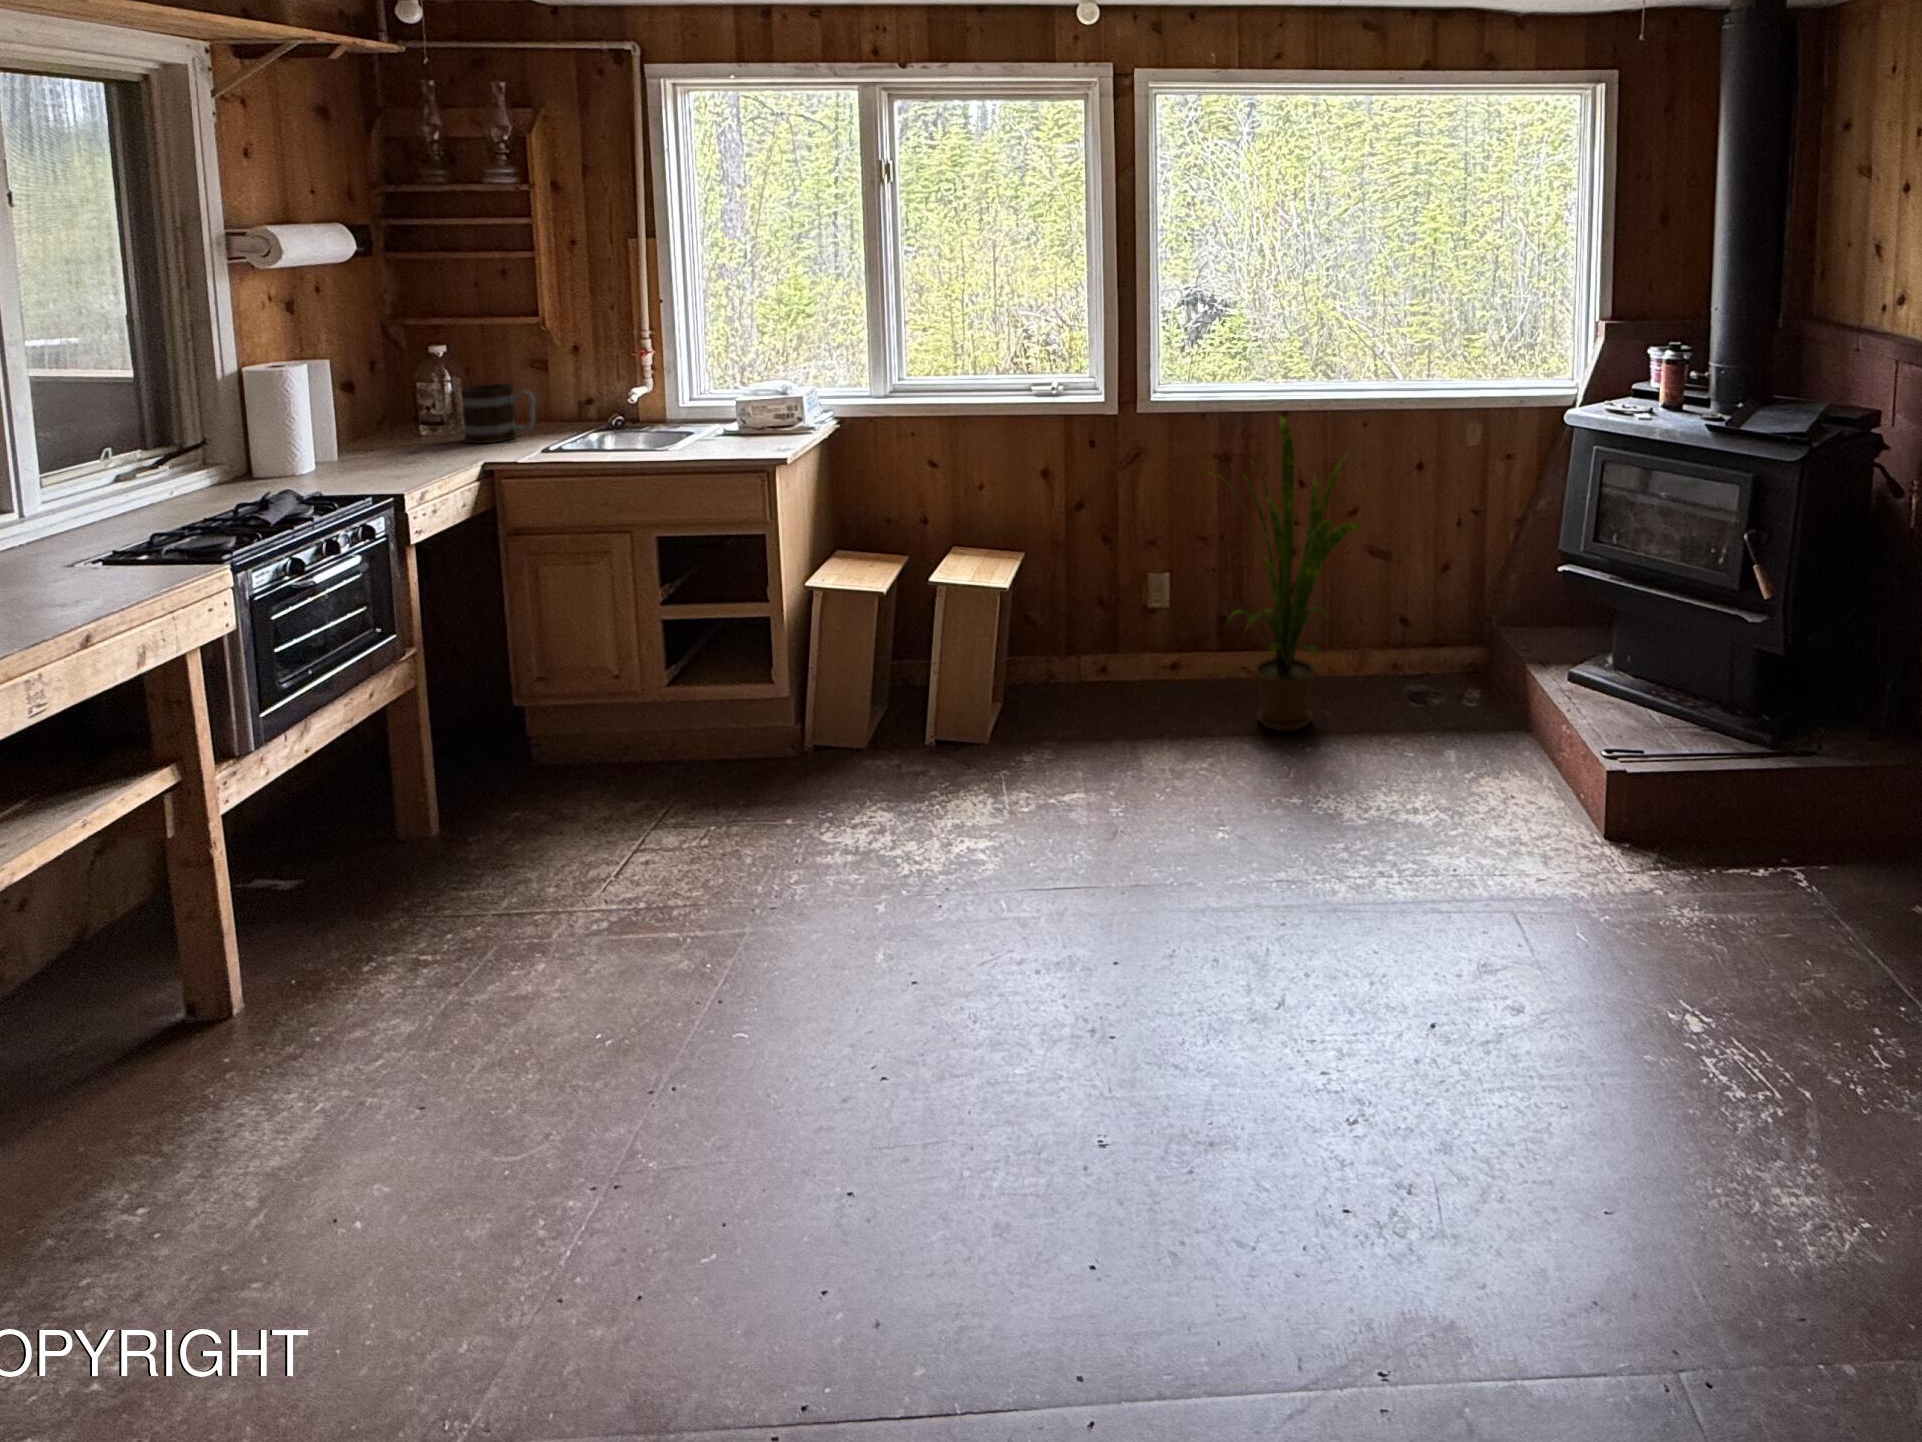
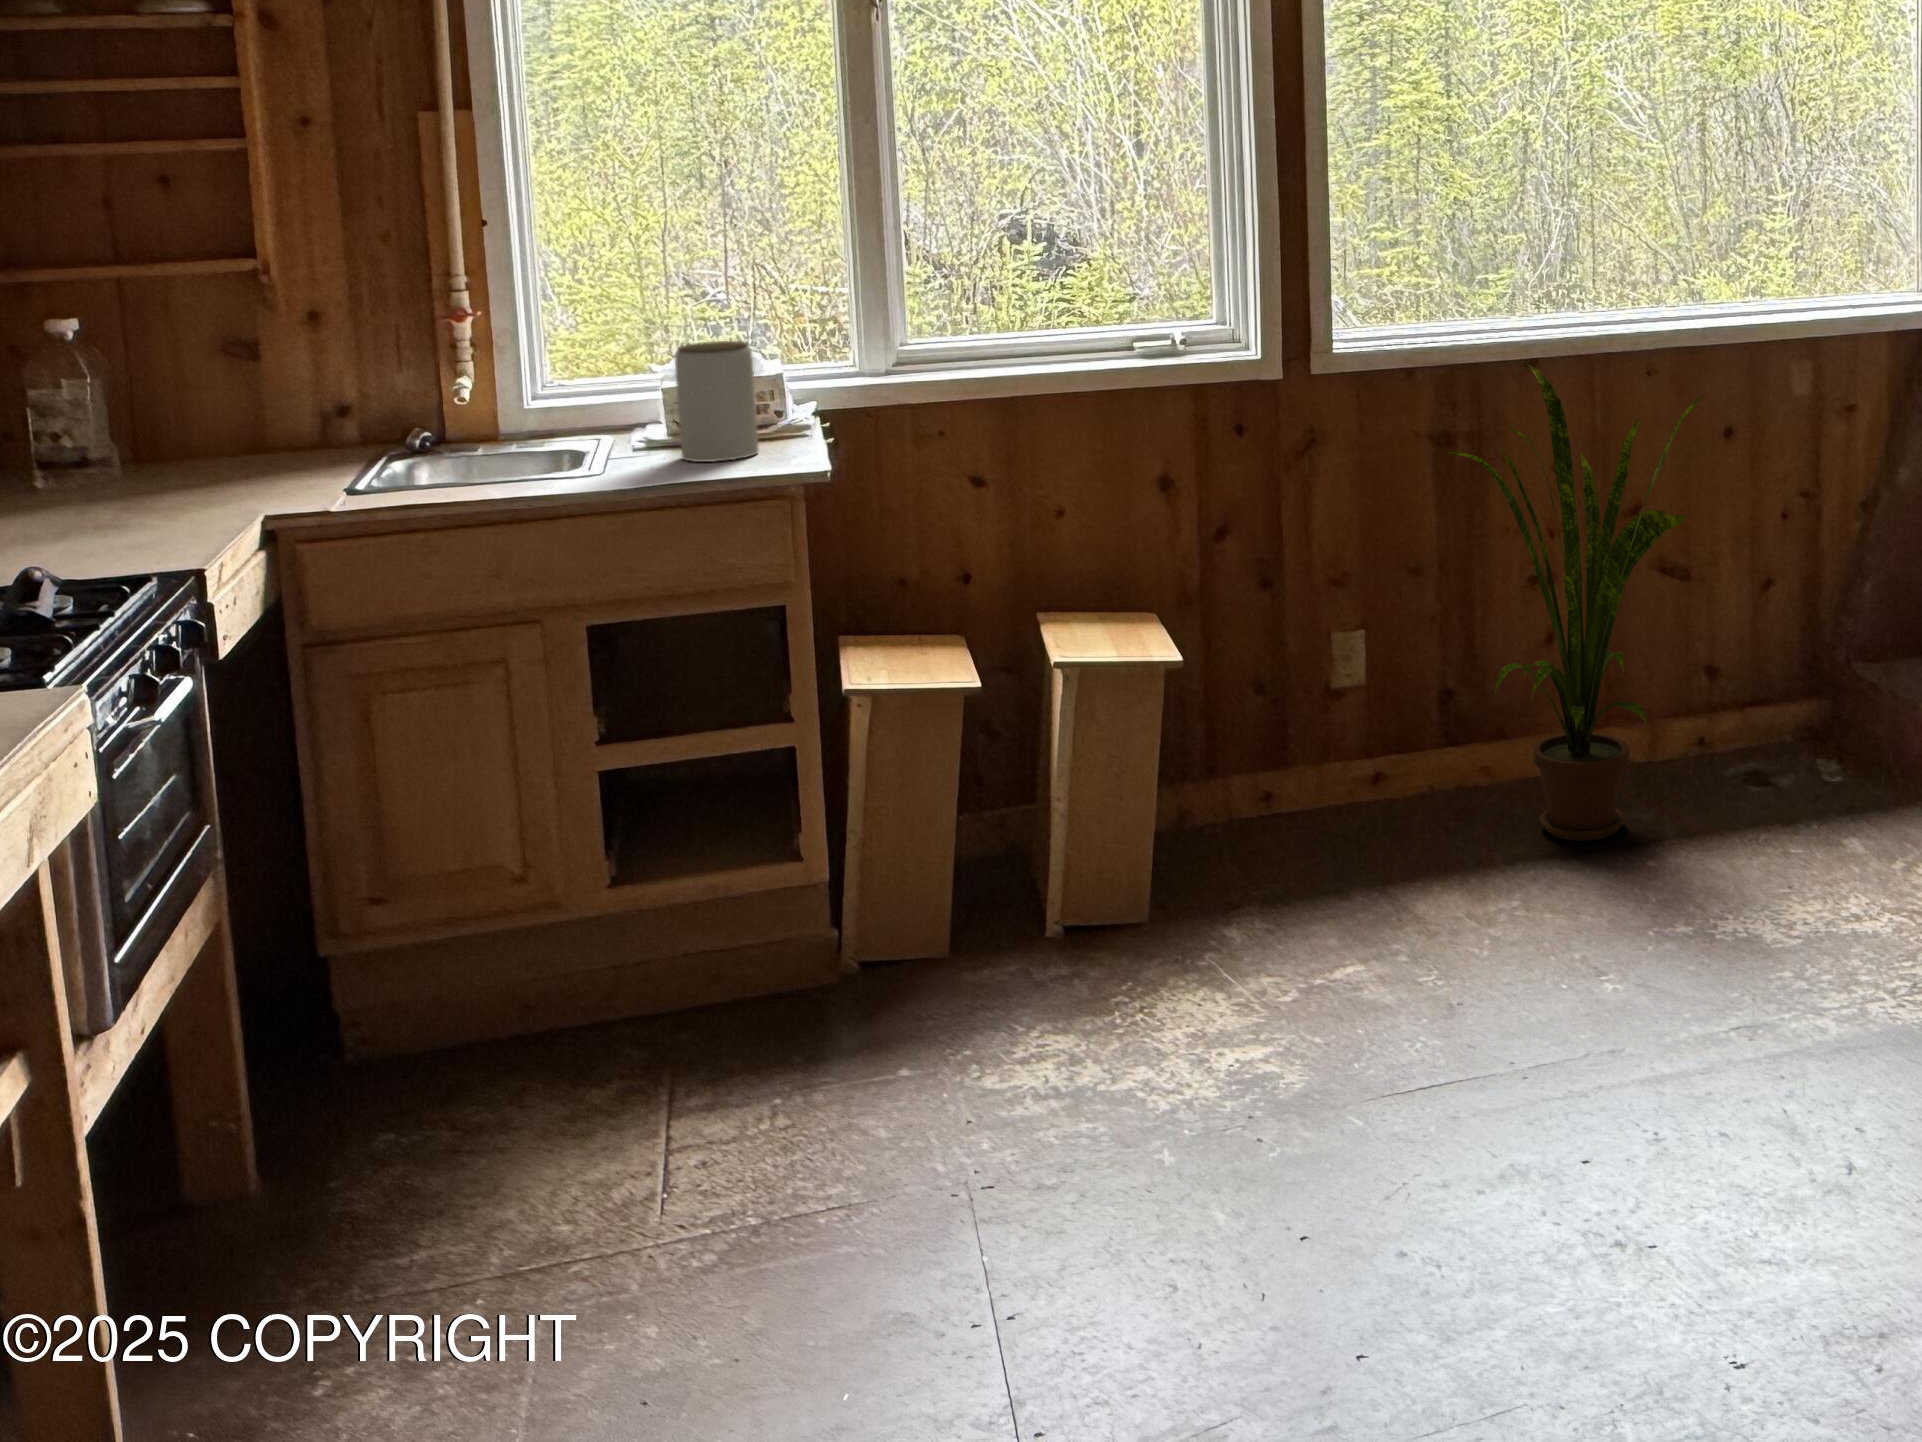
jar: none [725,377,773,448] -> present [675,341,759,462]
mug: present [461,384,535,444] -> none [134,381,281,491]

